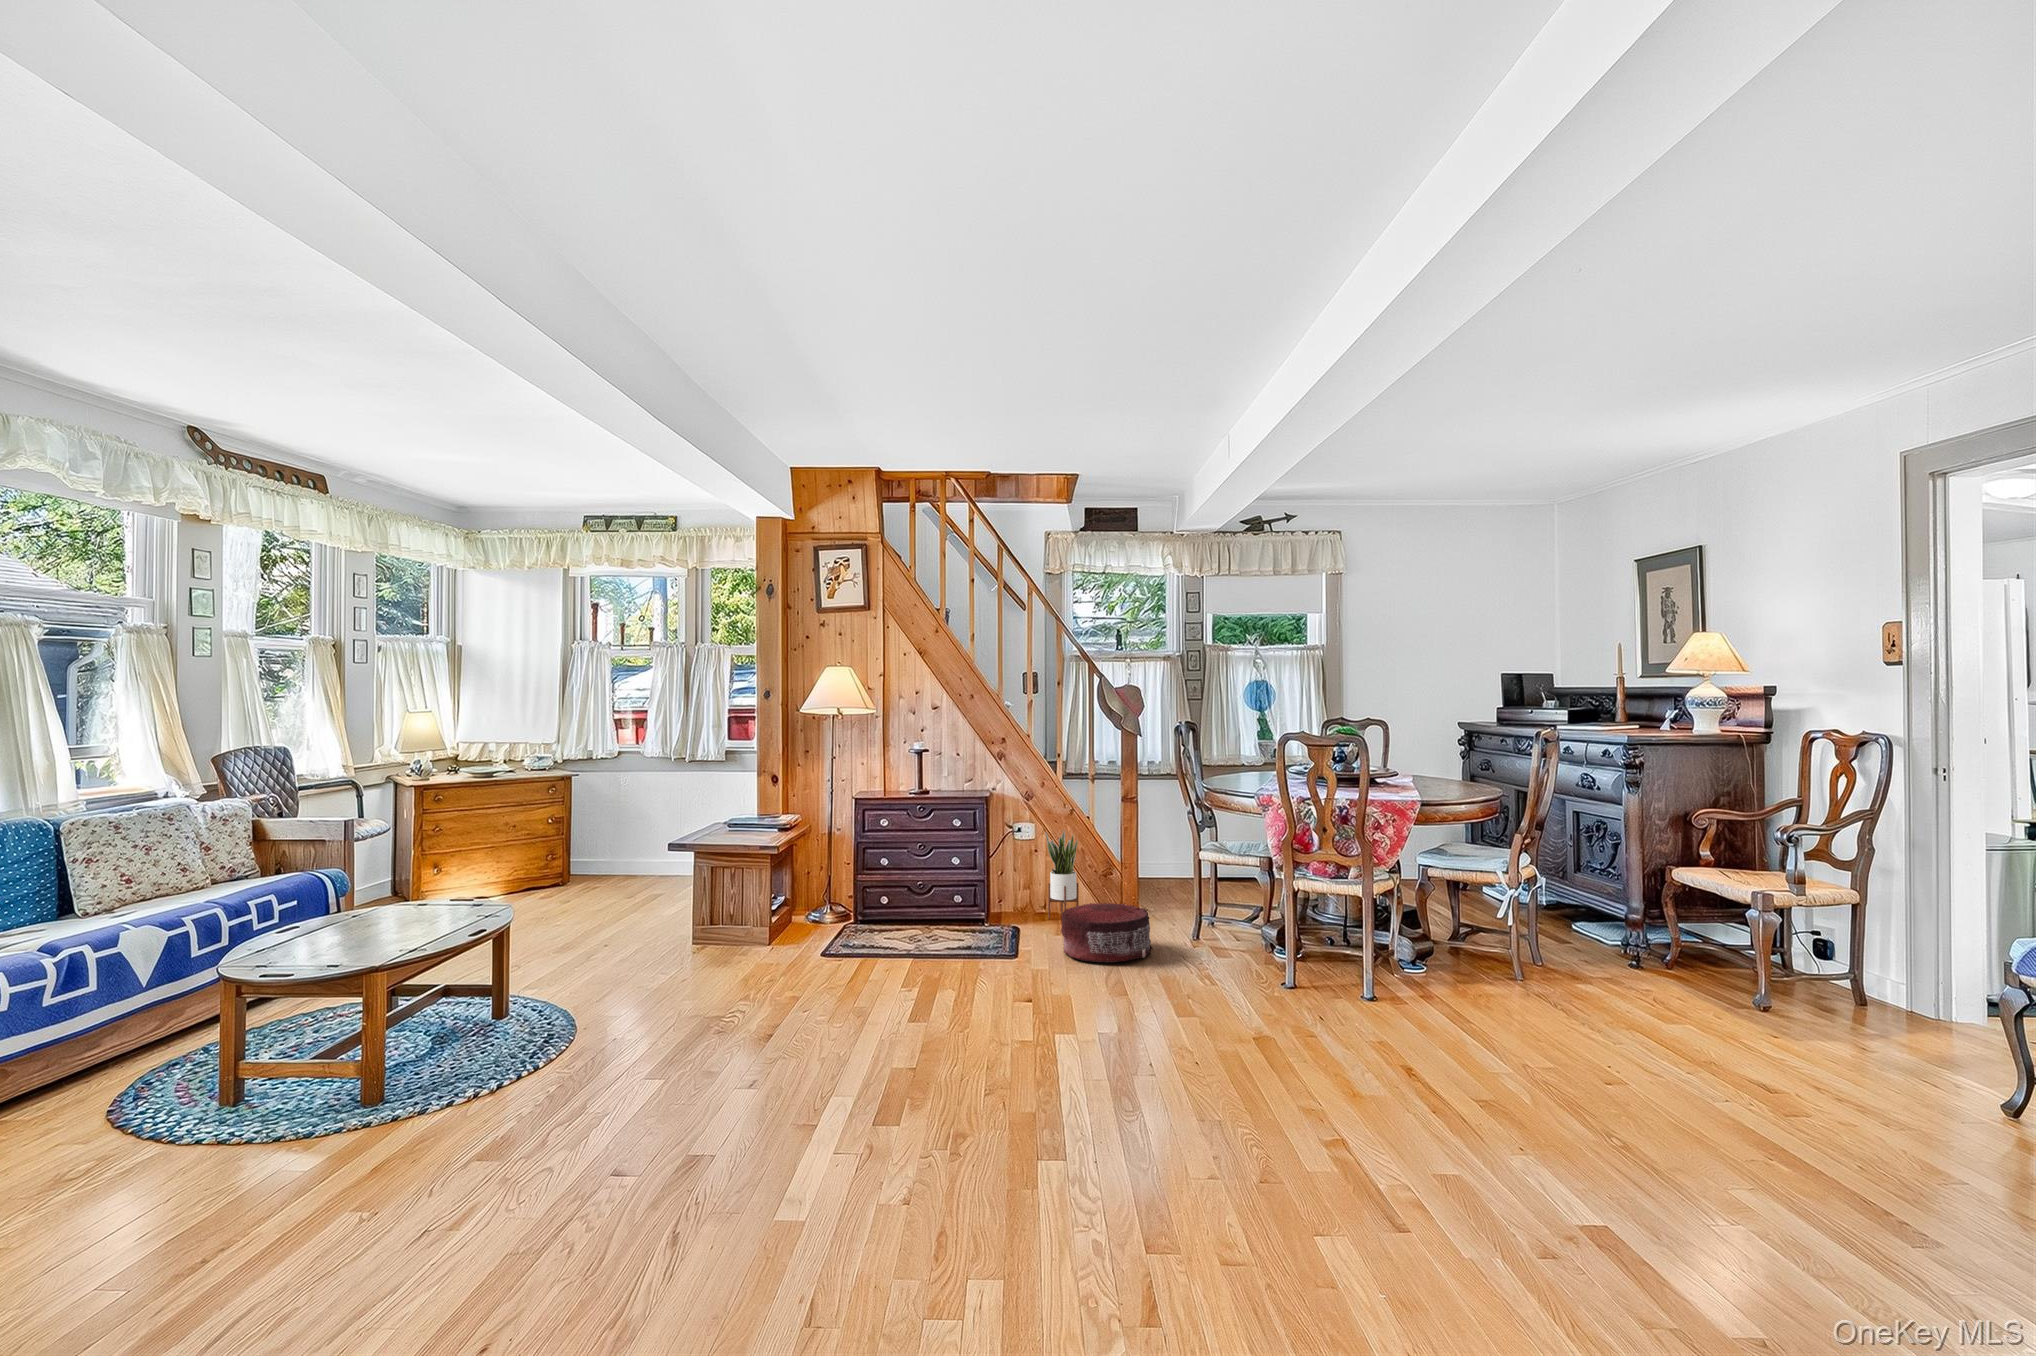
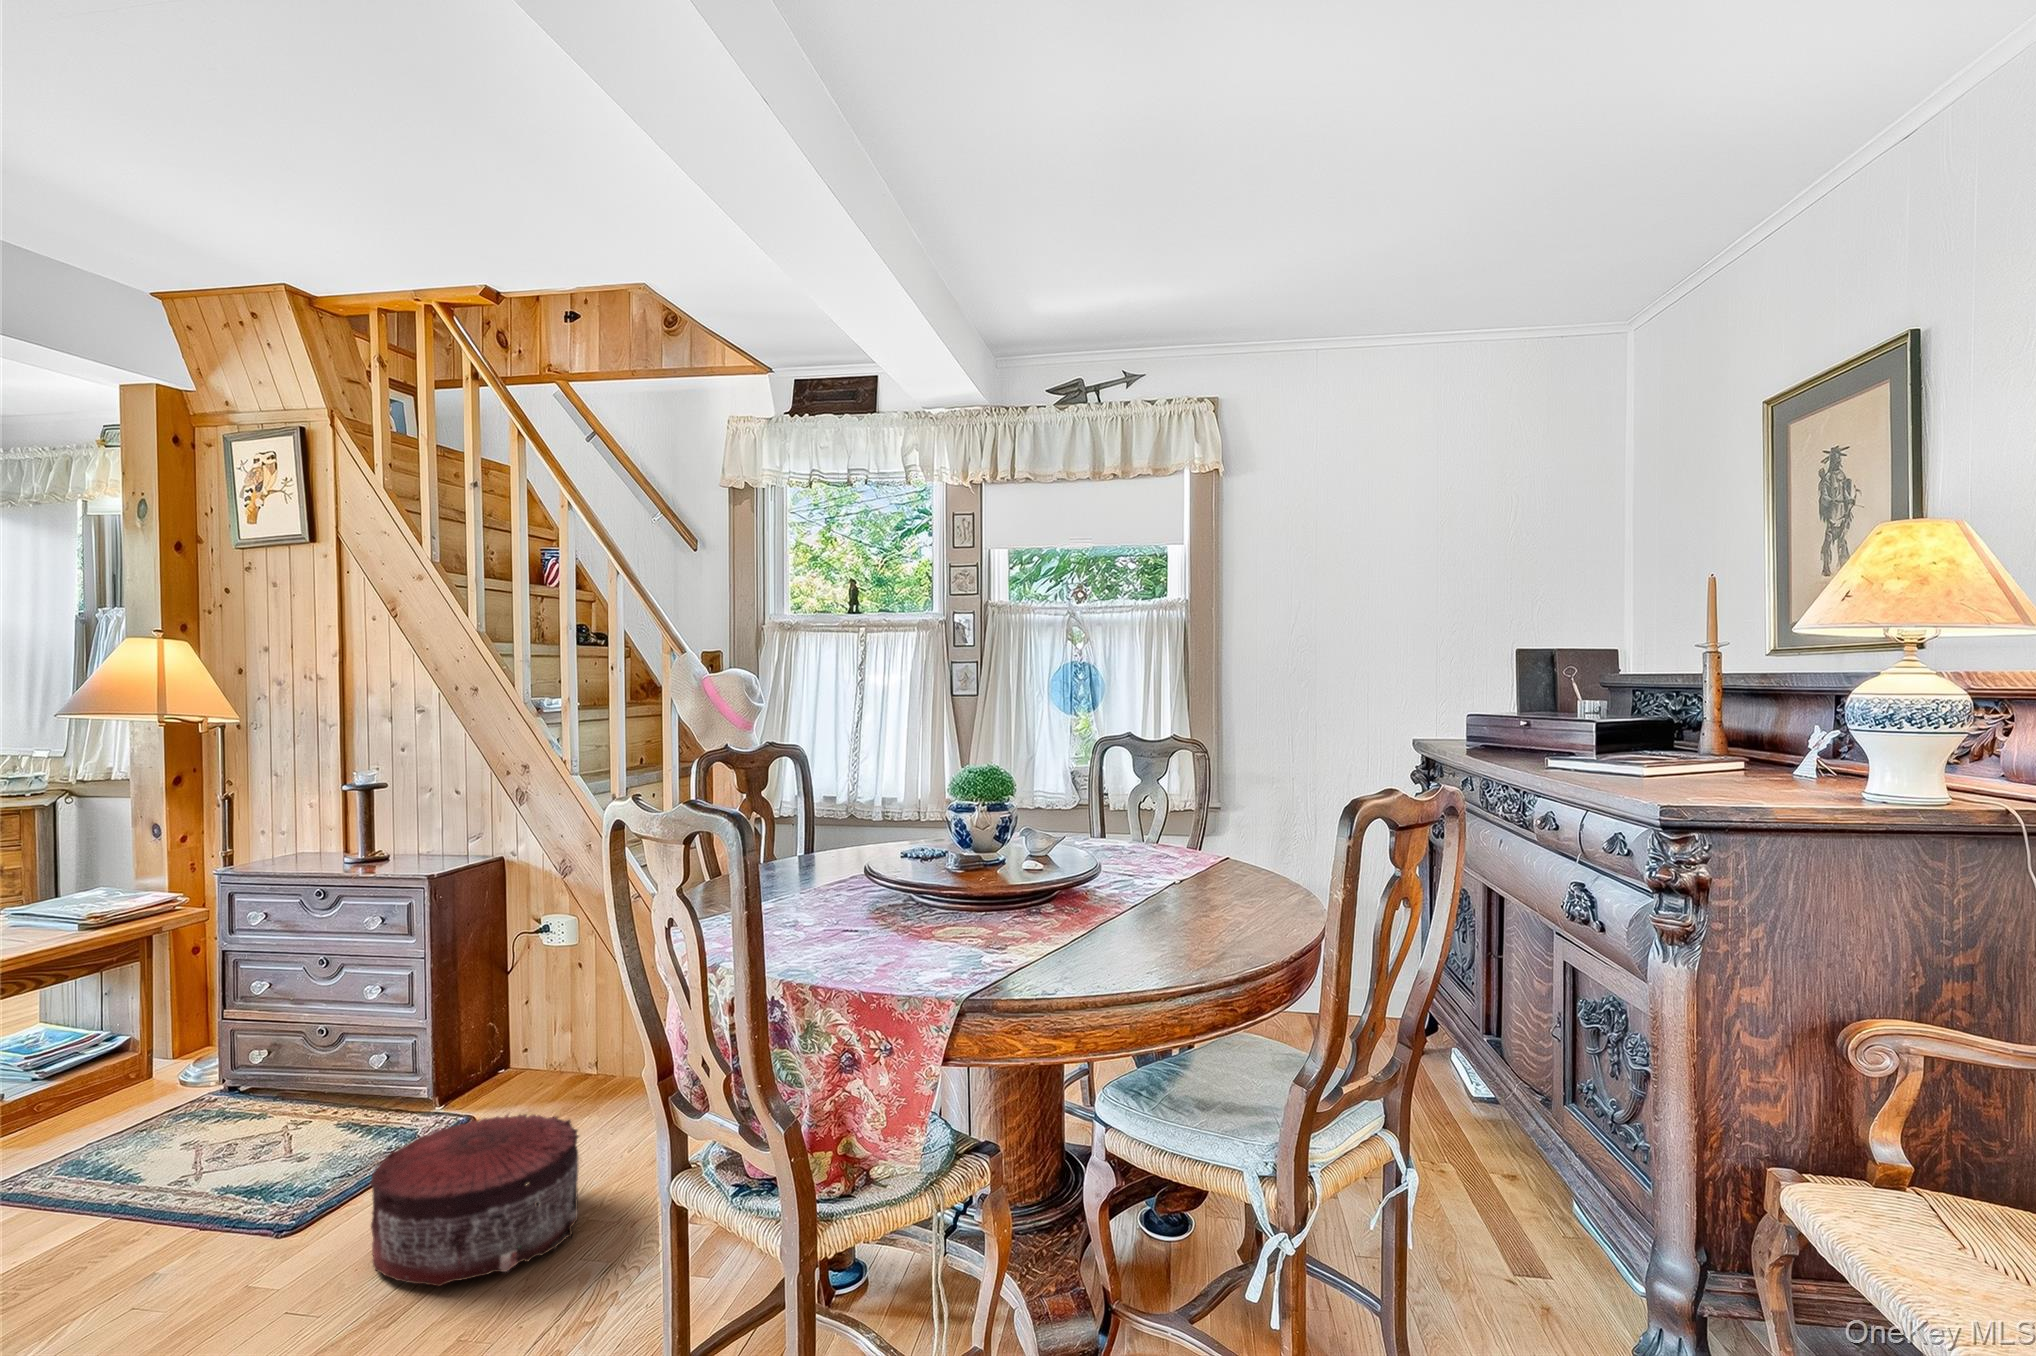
potted plant: present [1045,830,1078,919] -> none [549,938,628,1114]

